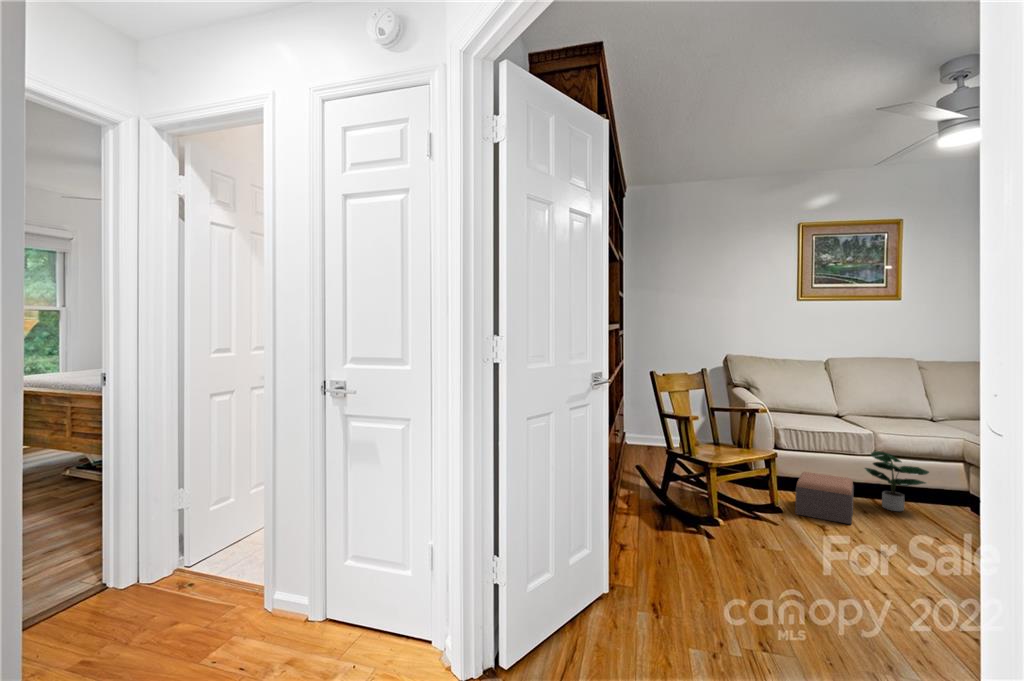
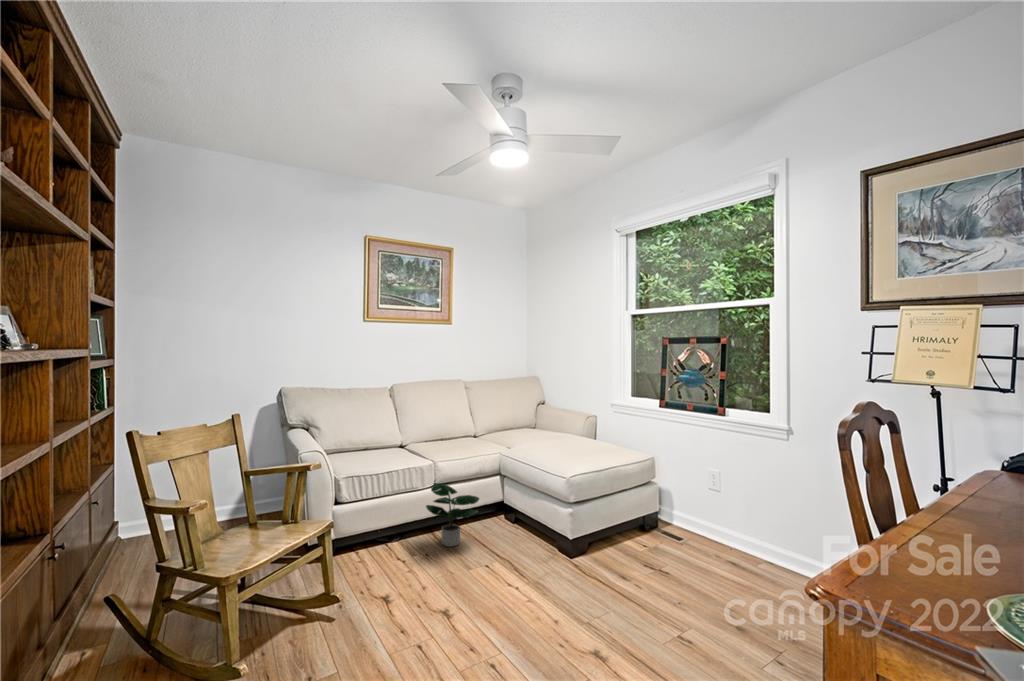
footstool: present [795,472,854,524] -> none [356,525,416,589]

